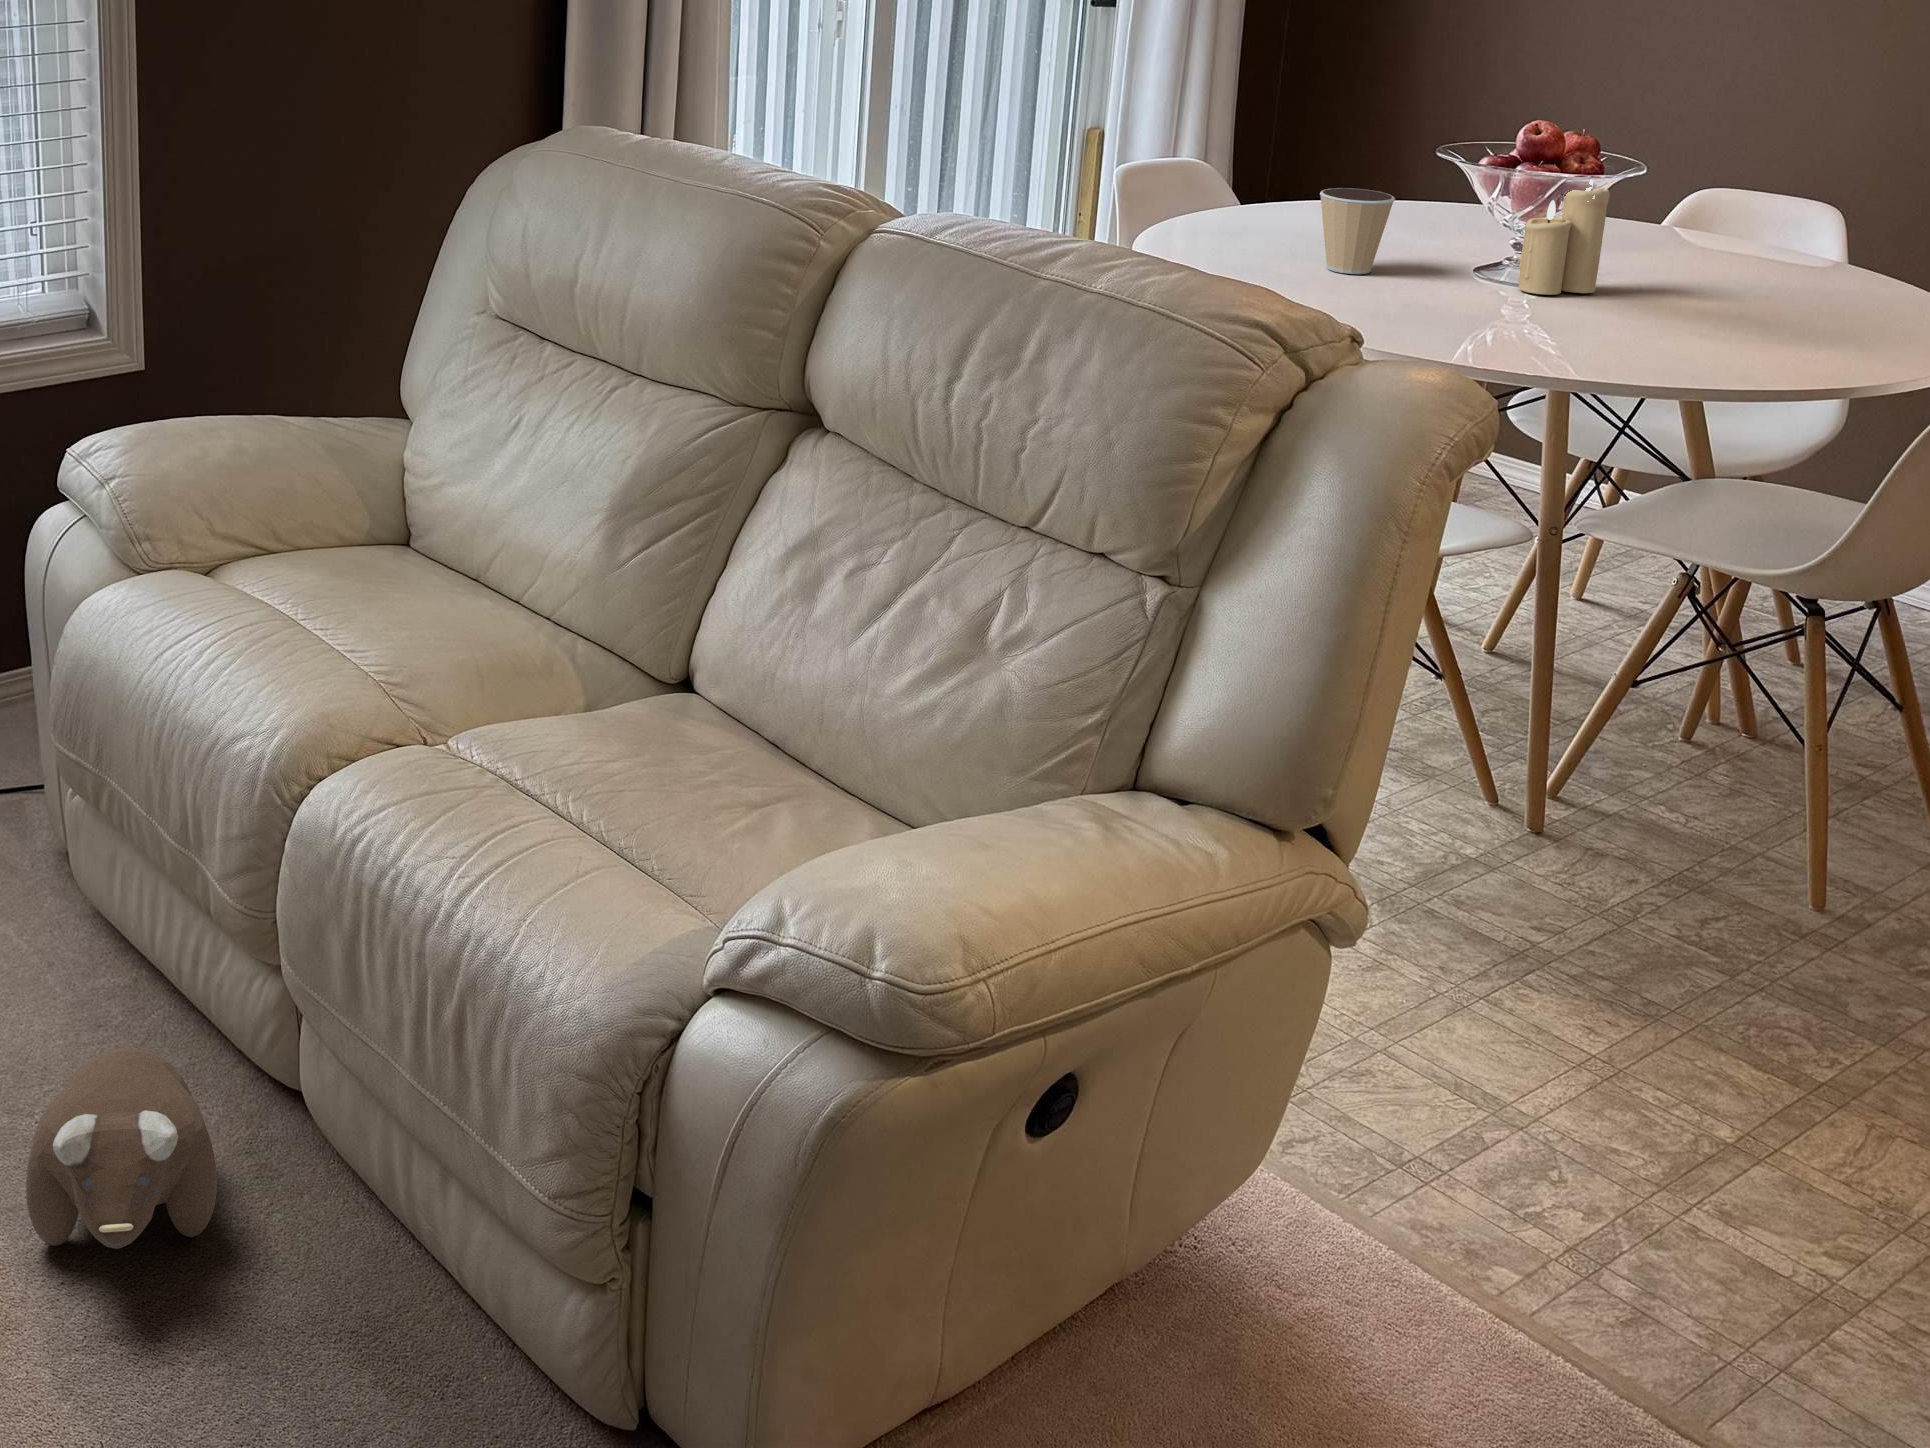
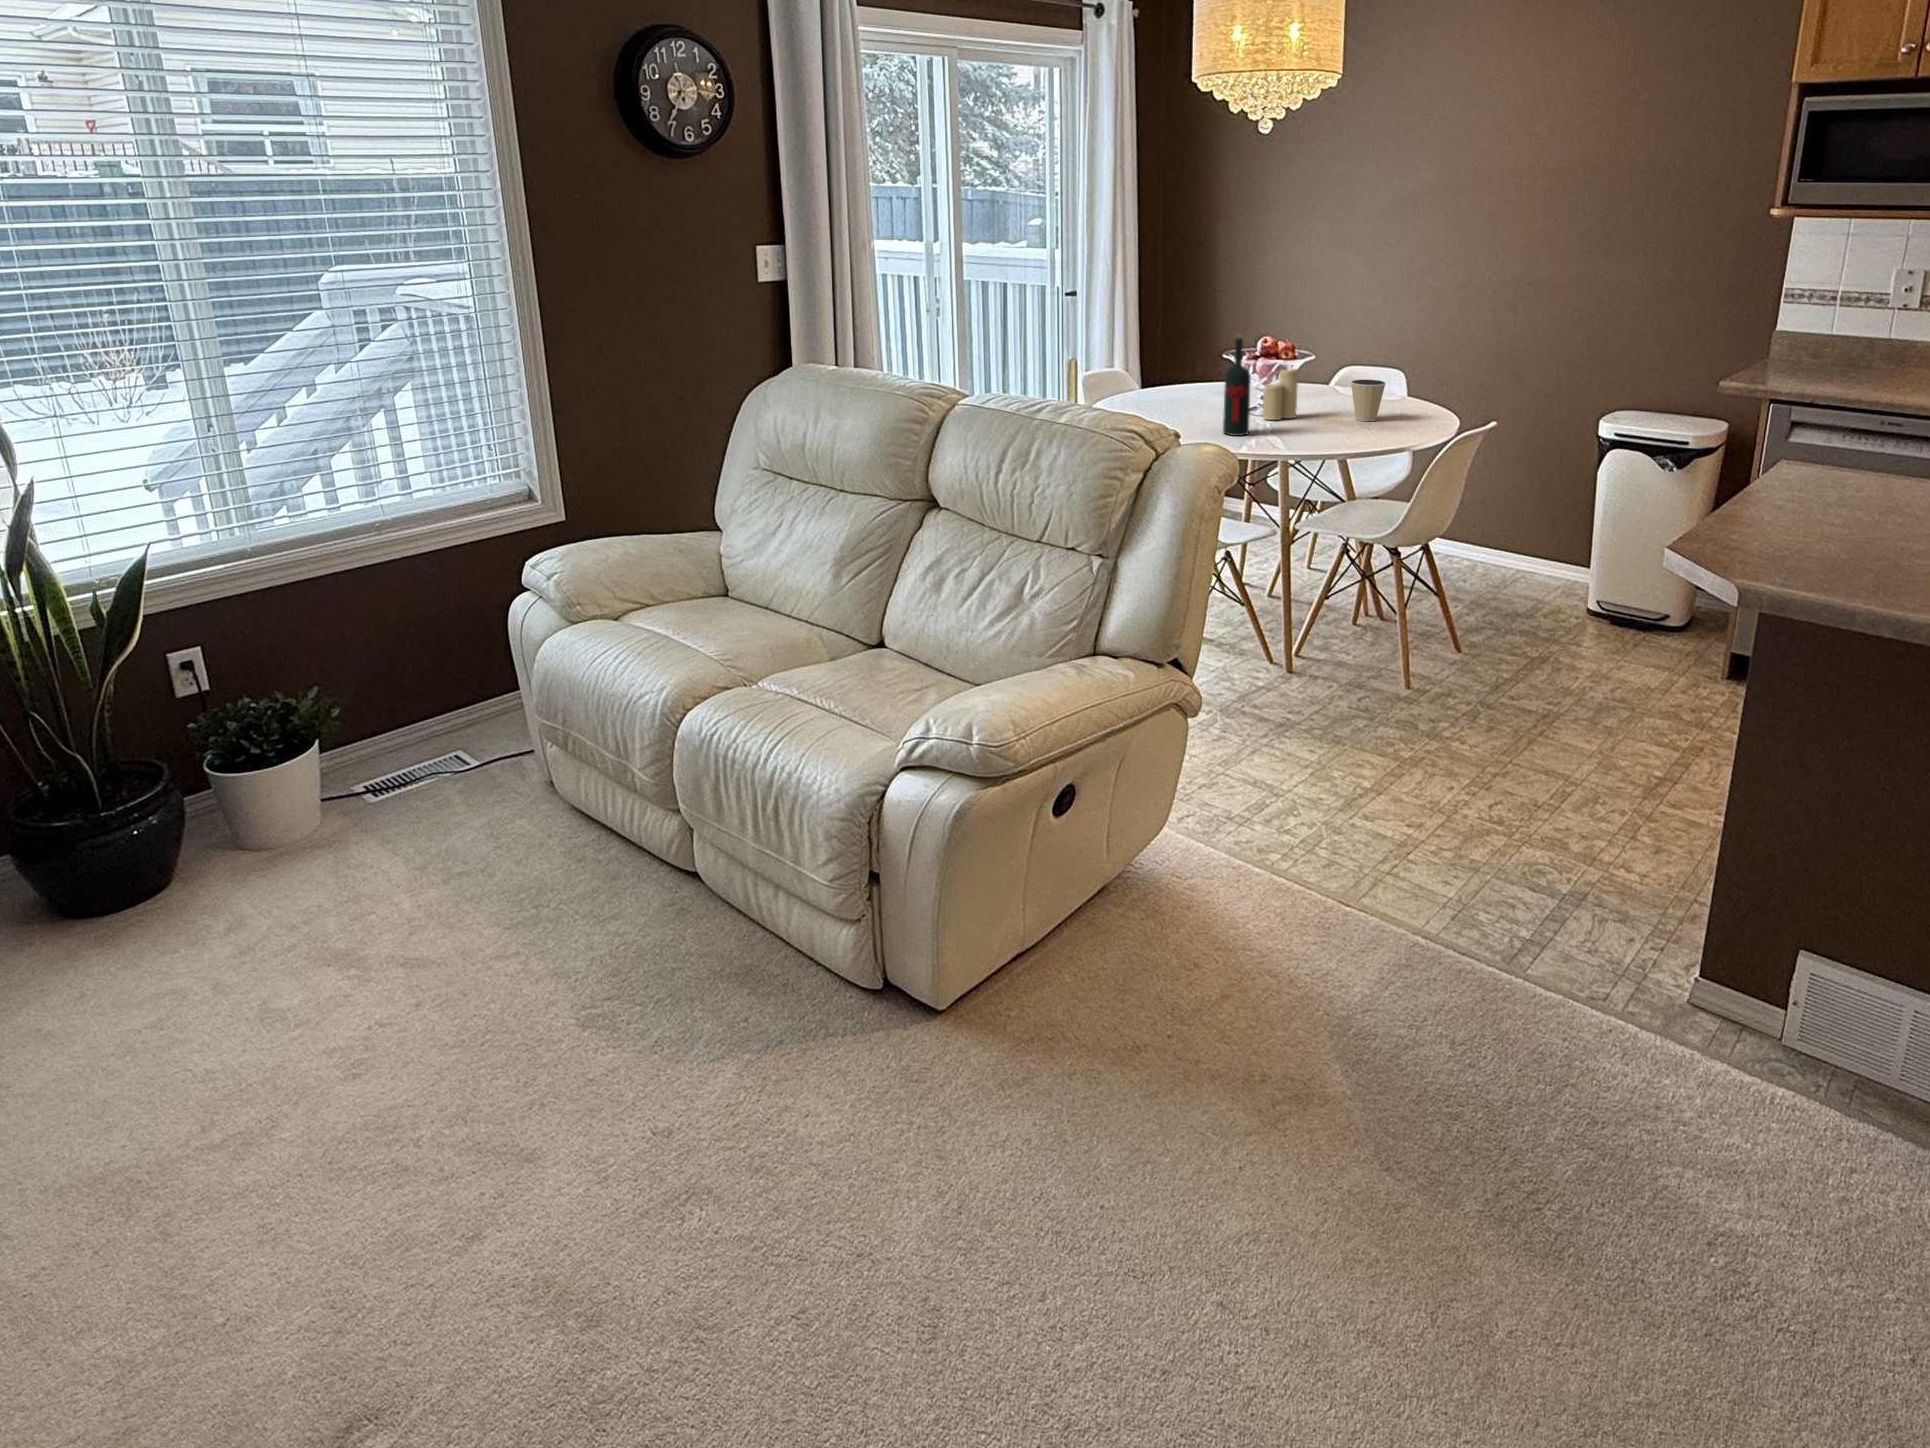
wine bottle: none [1430,110,1506,325] -> present [1223,334,1251,436]
coffee cup: present [1320,188,1395,274] -> present [1351,380,1386,421]
plush toy: present [26,1047,217,1249] -> none [556,857,660,963]

